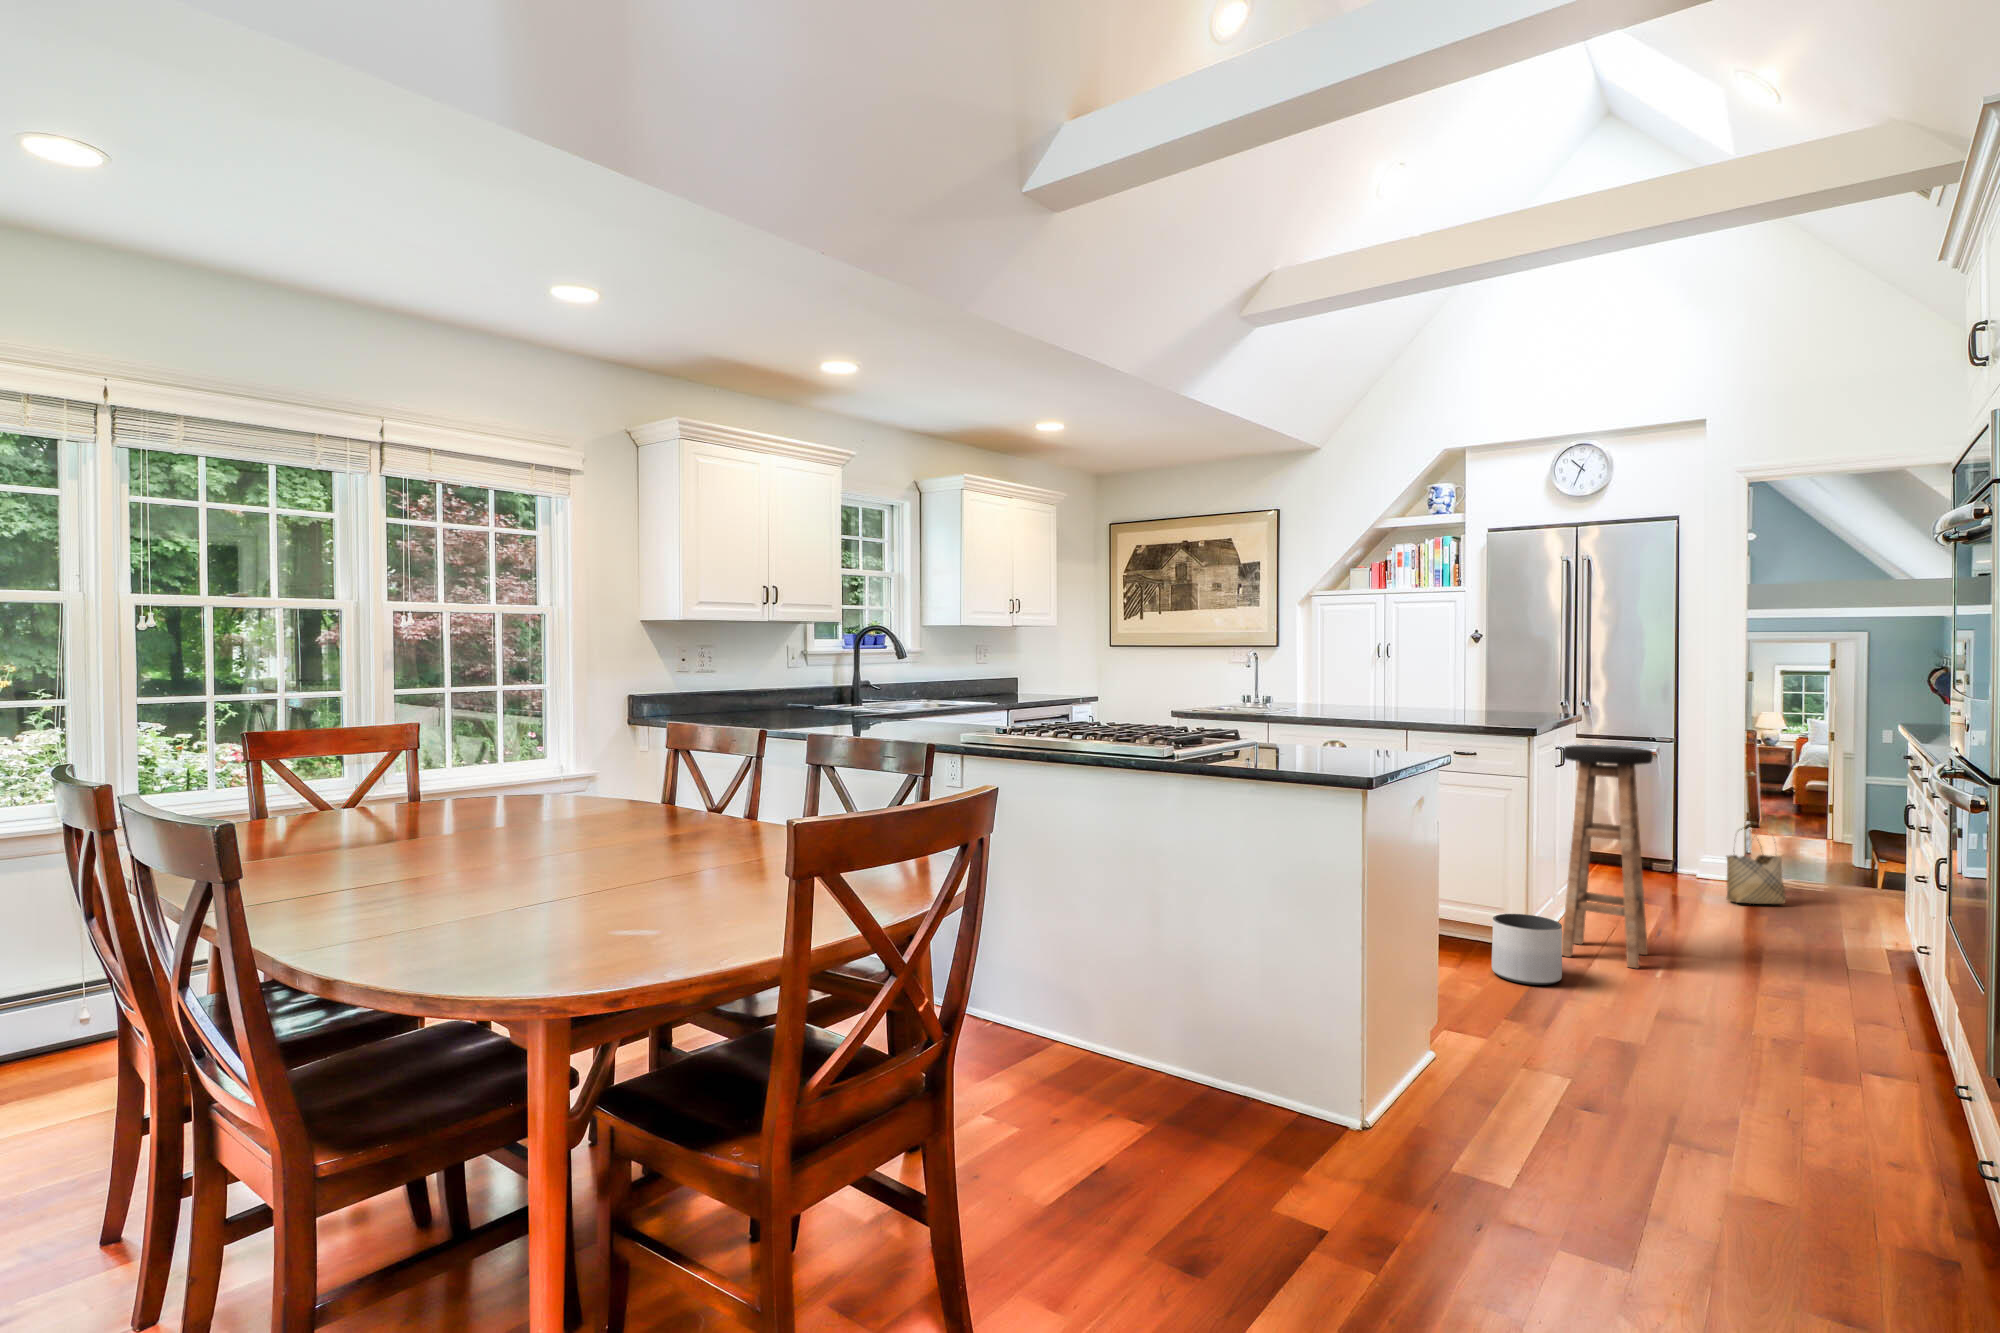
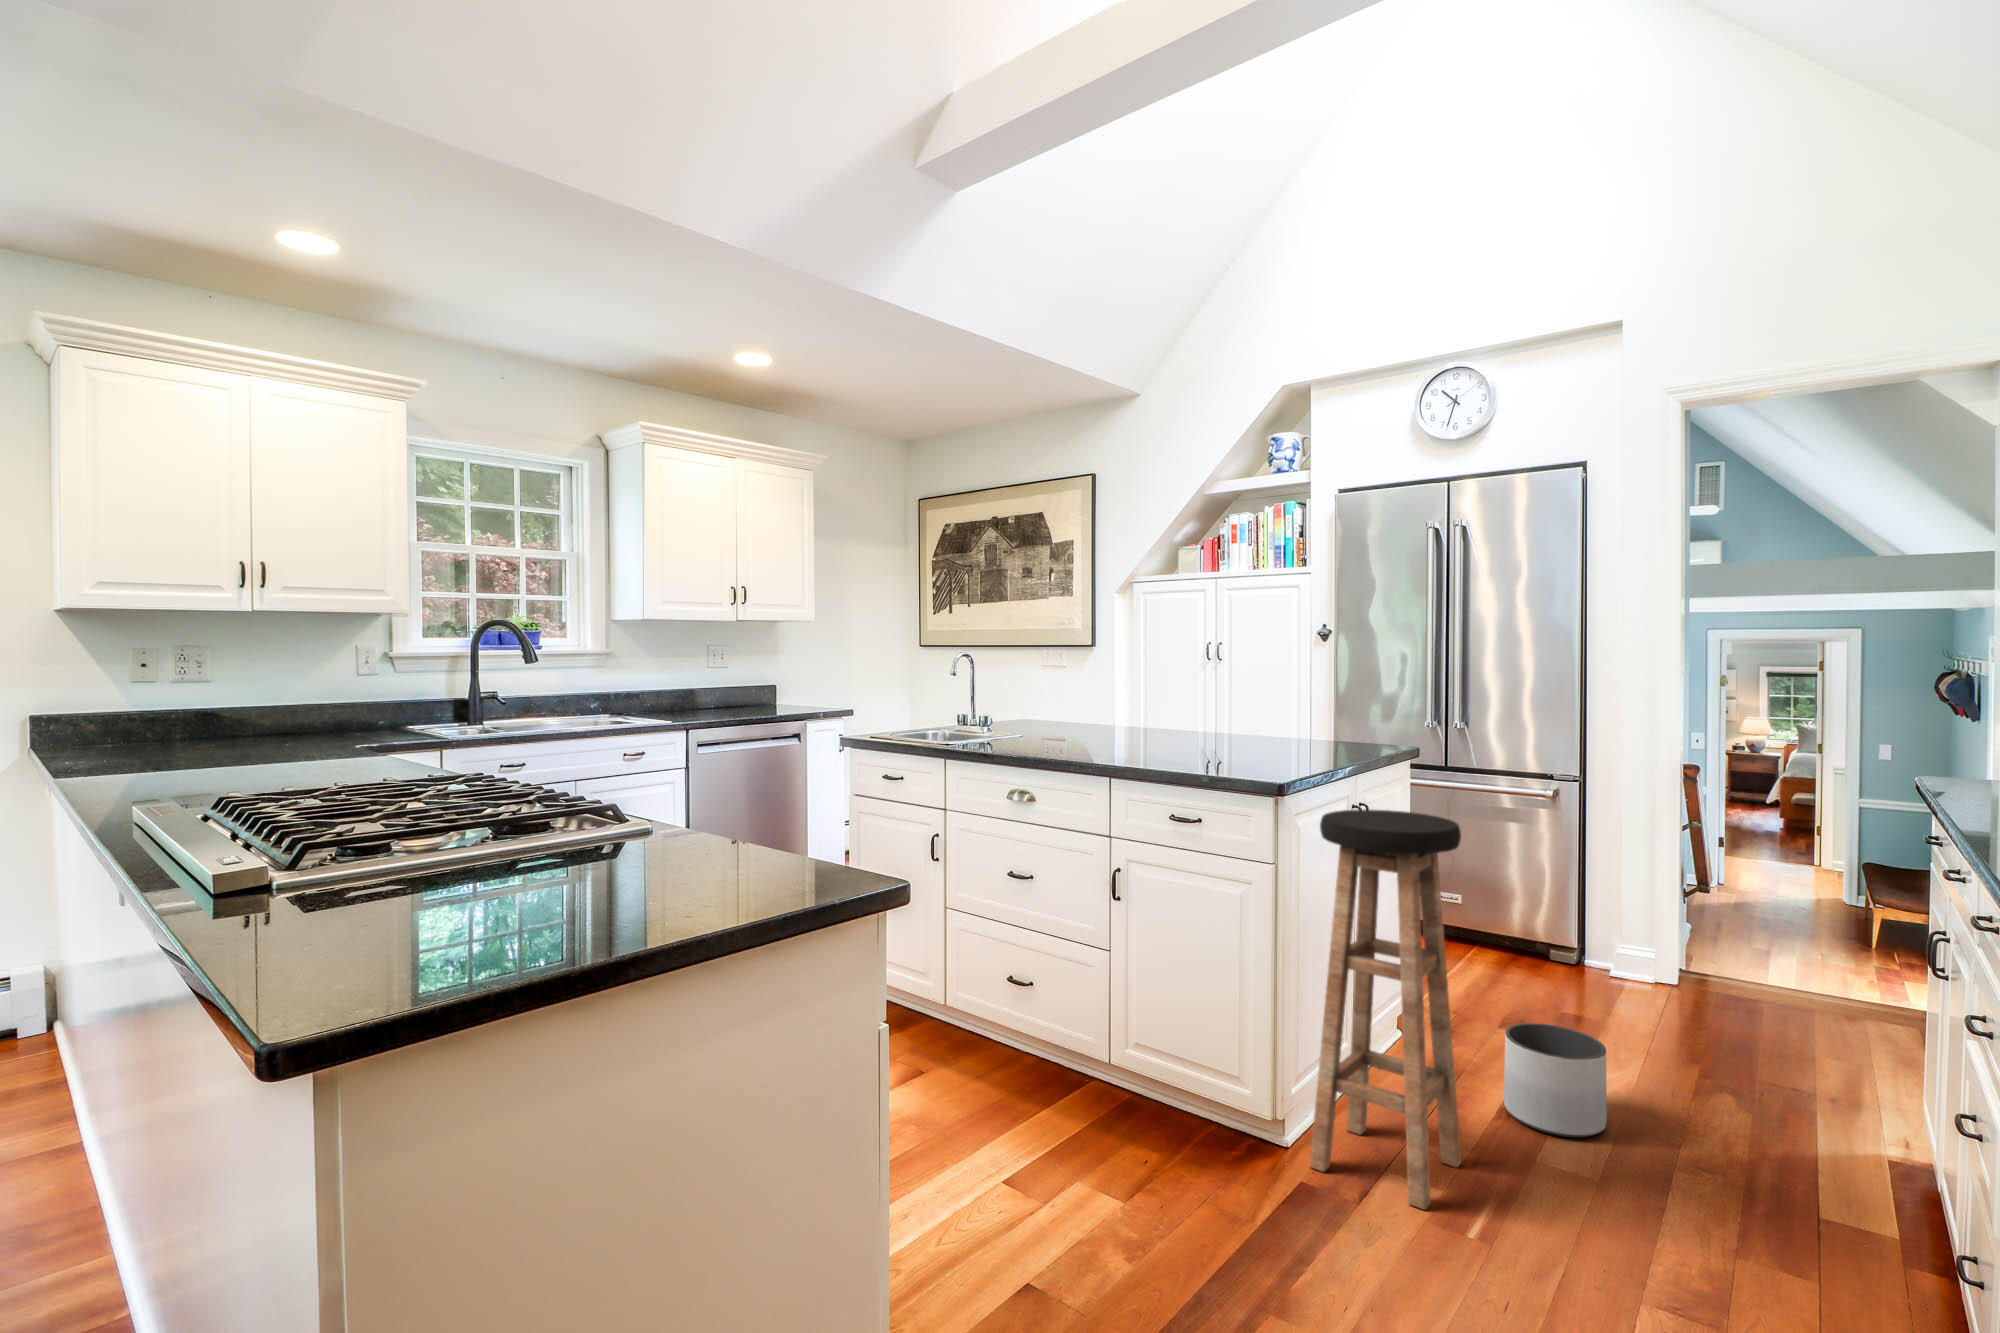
woven basket: present [1726,829,1786,904] -> none [1633,913,1723,1033]
planter: present [1492,914,1562,985] -> present [1504,1023,1607,1137]

